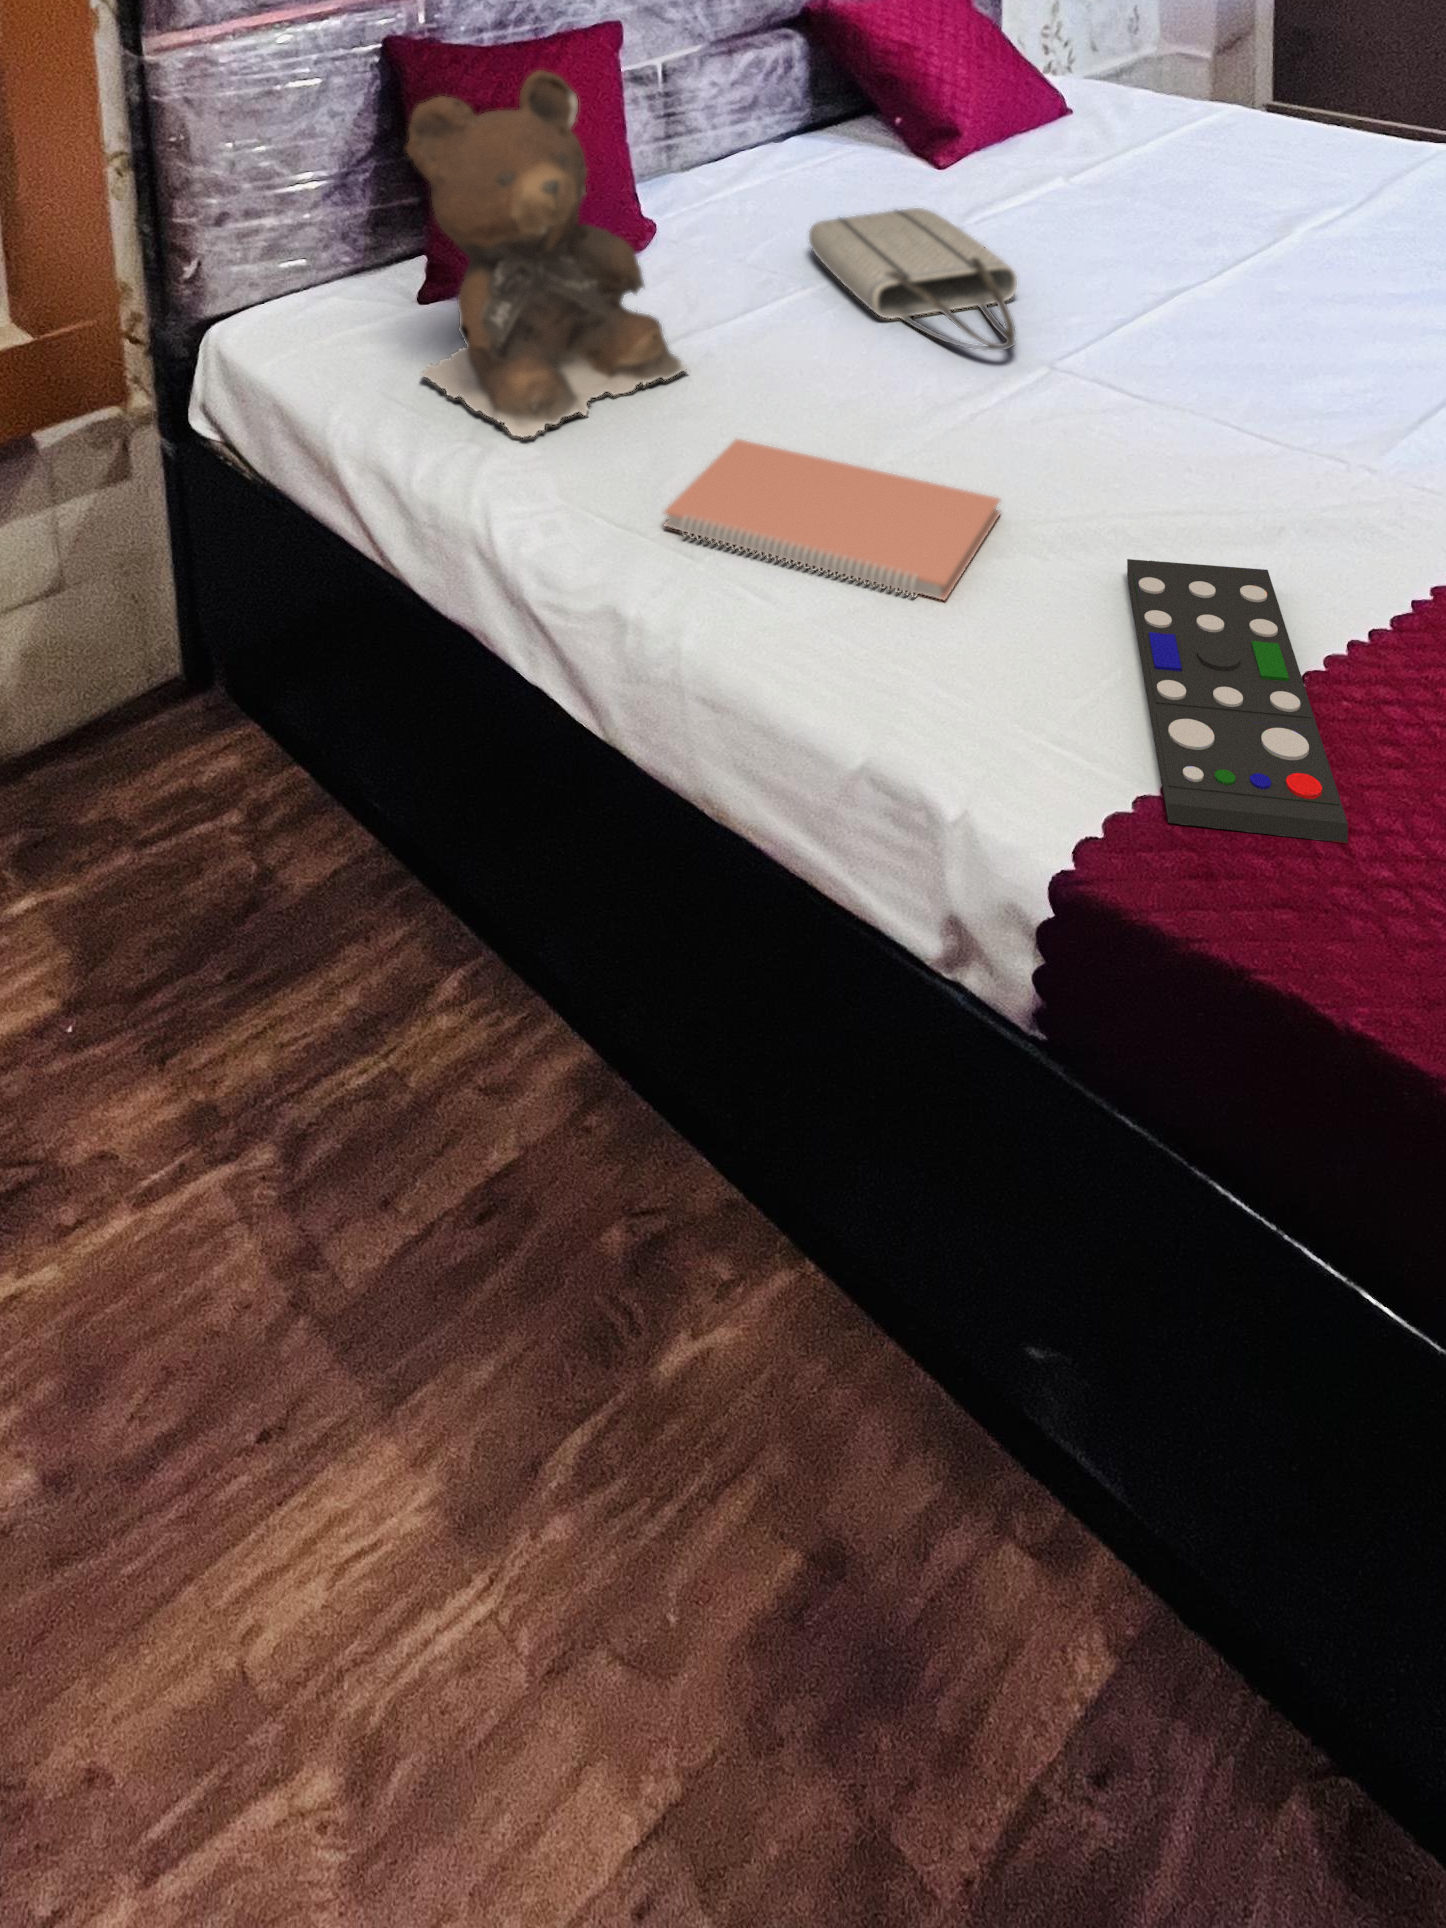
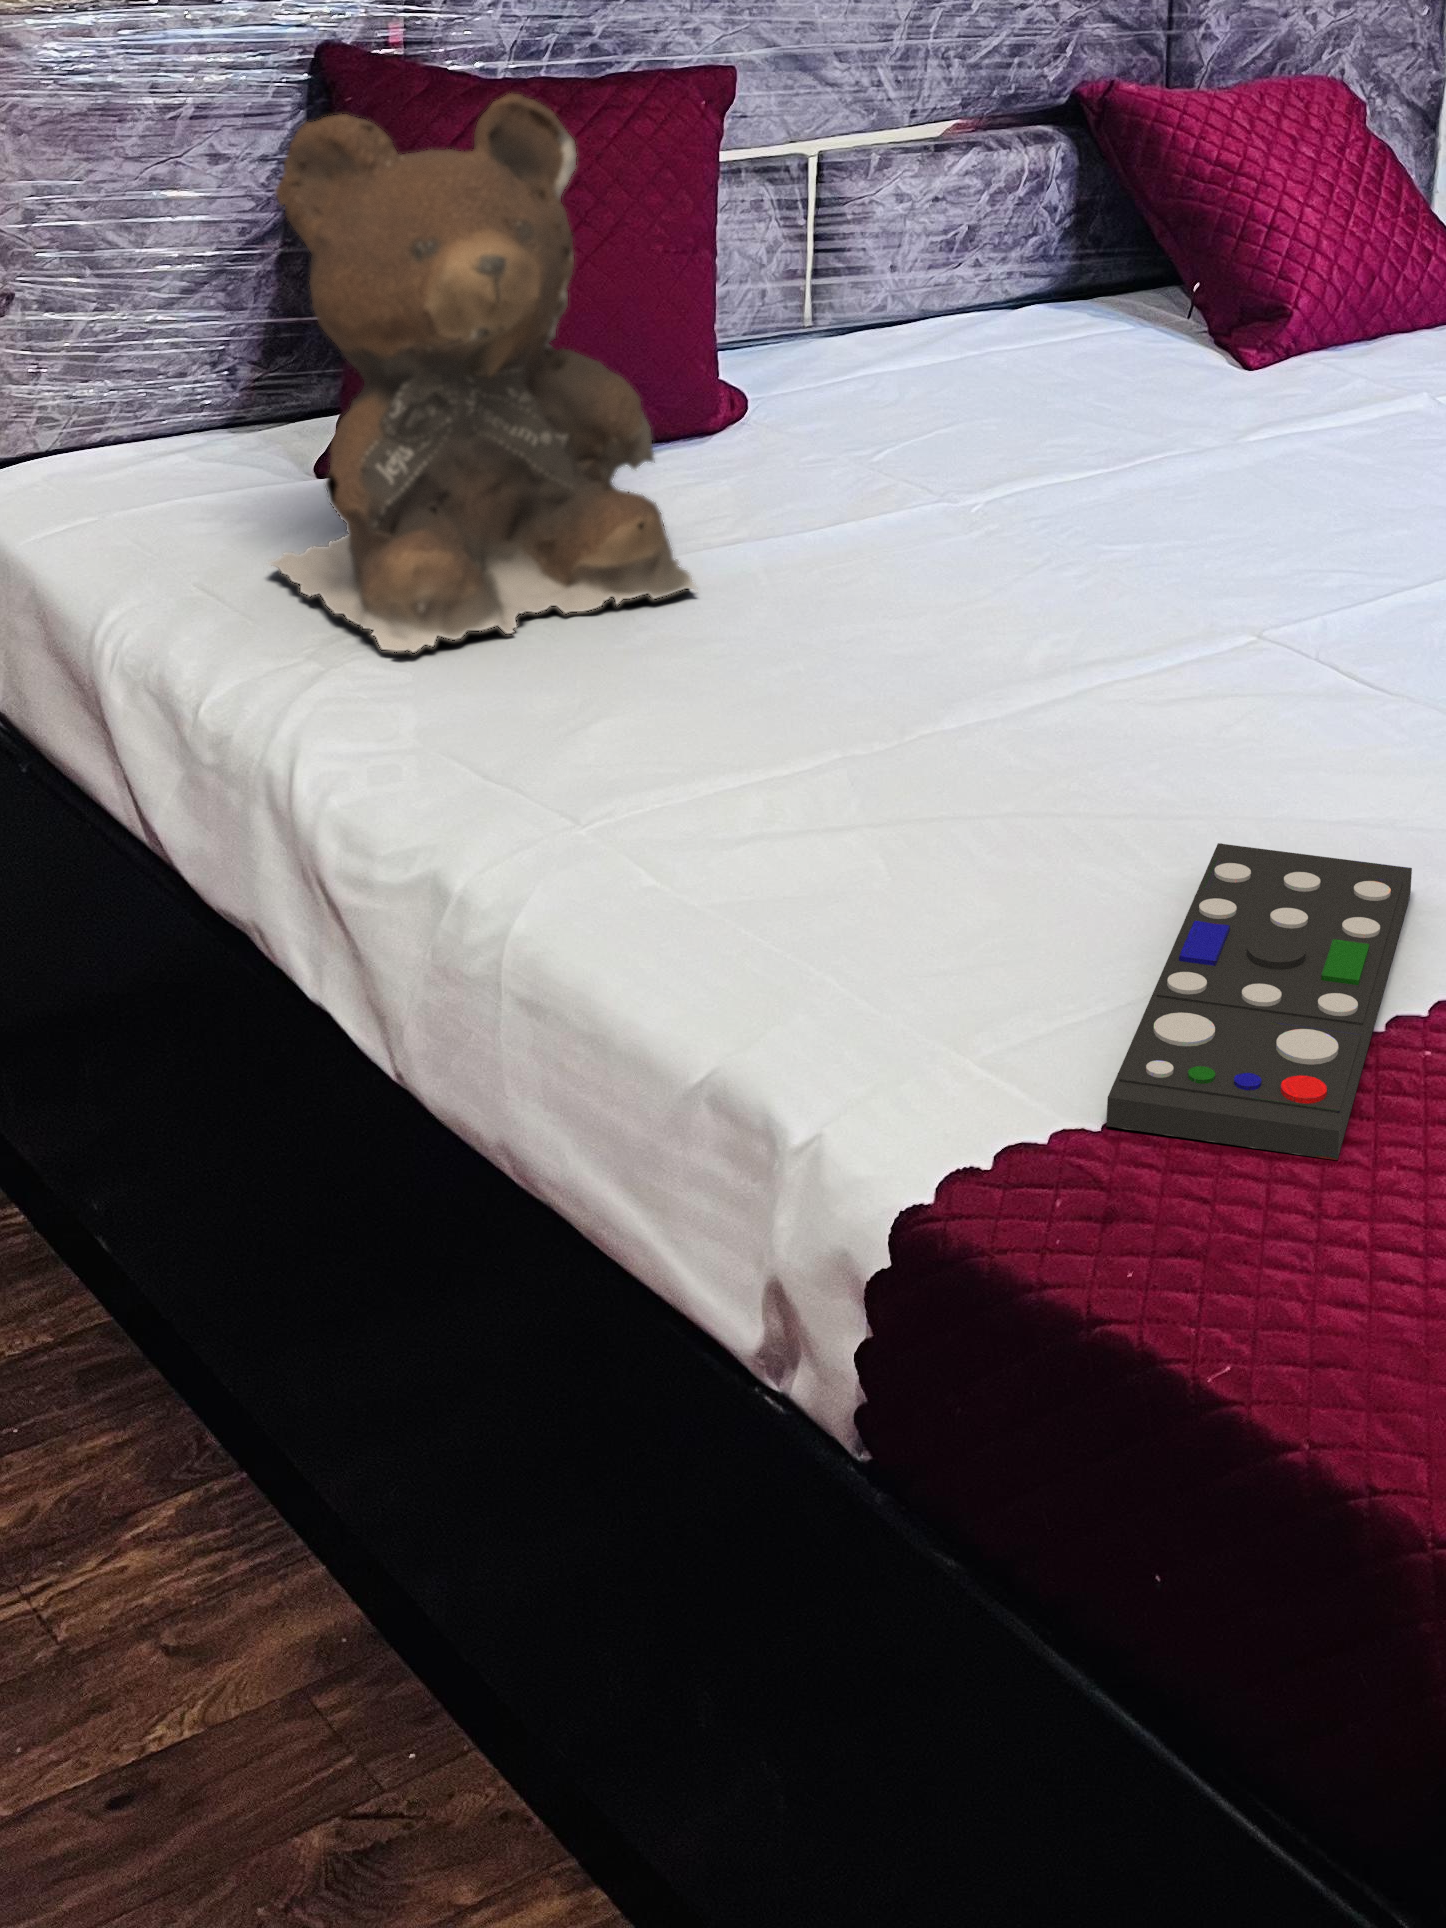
tote bag: present [809,208,1017,350] -> none [967,403,1260,593]
notebook: present [663,439,1000,600] -> none [561,669,1078,880]

